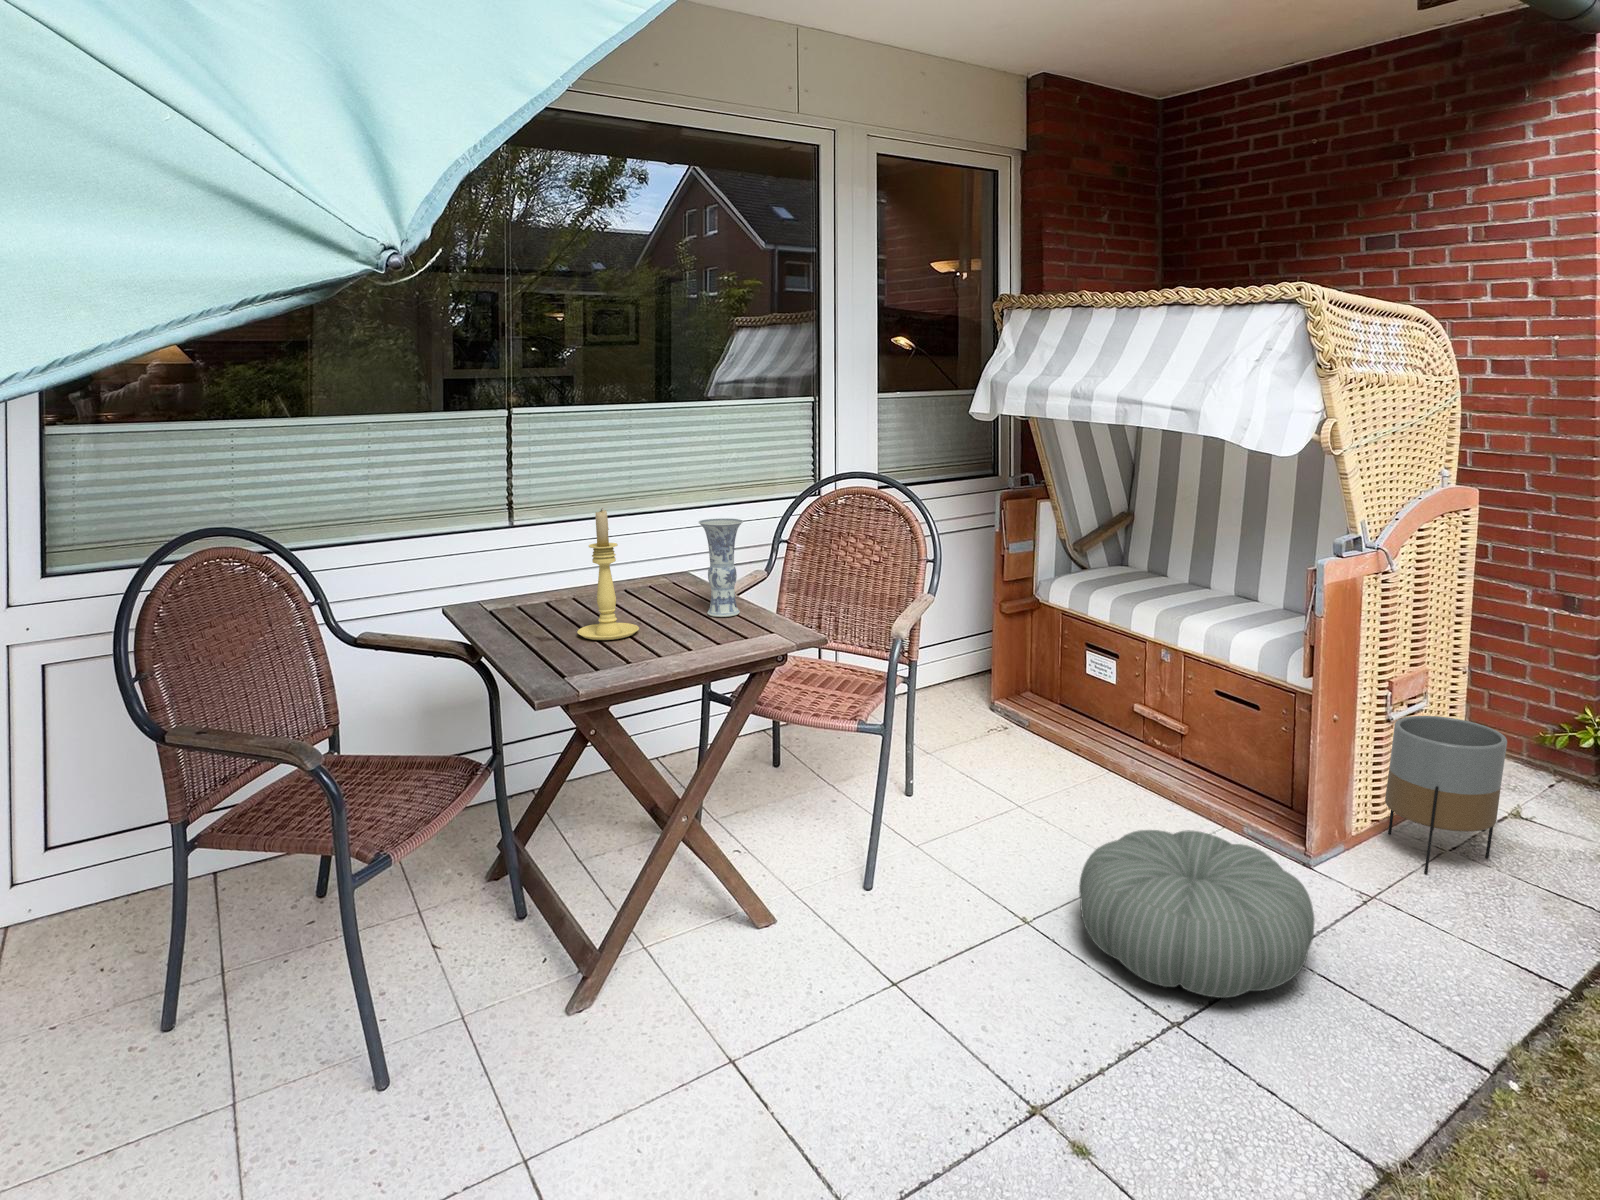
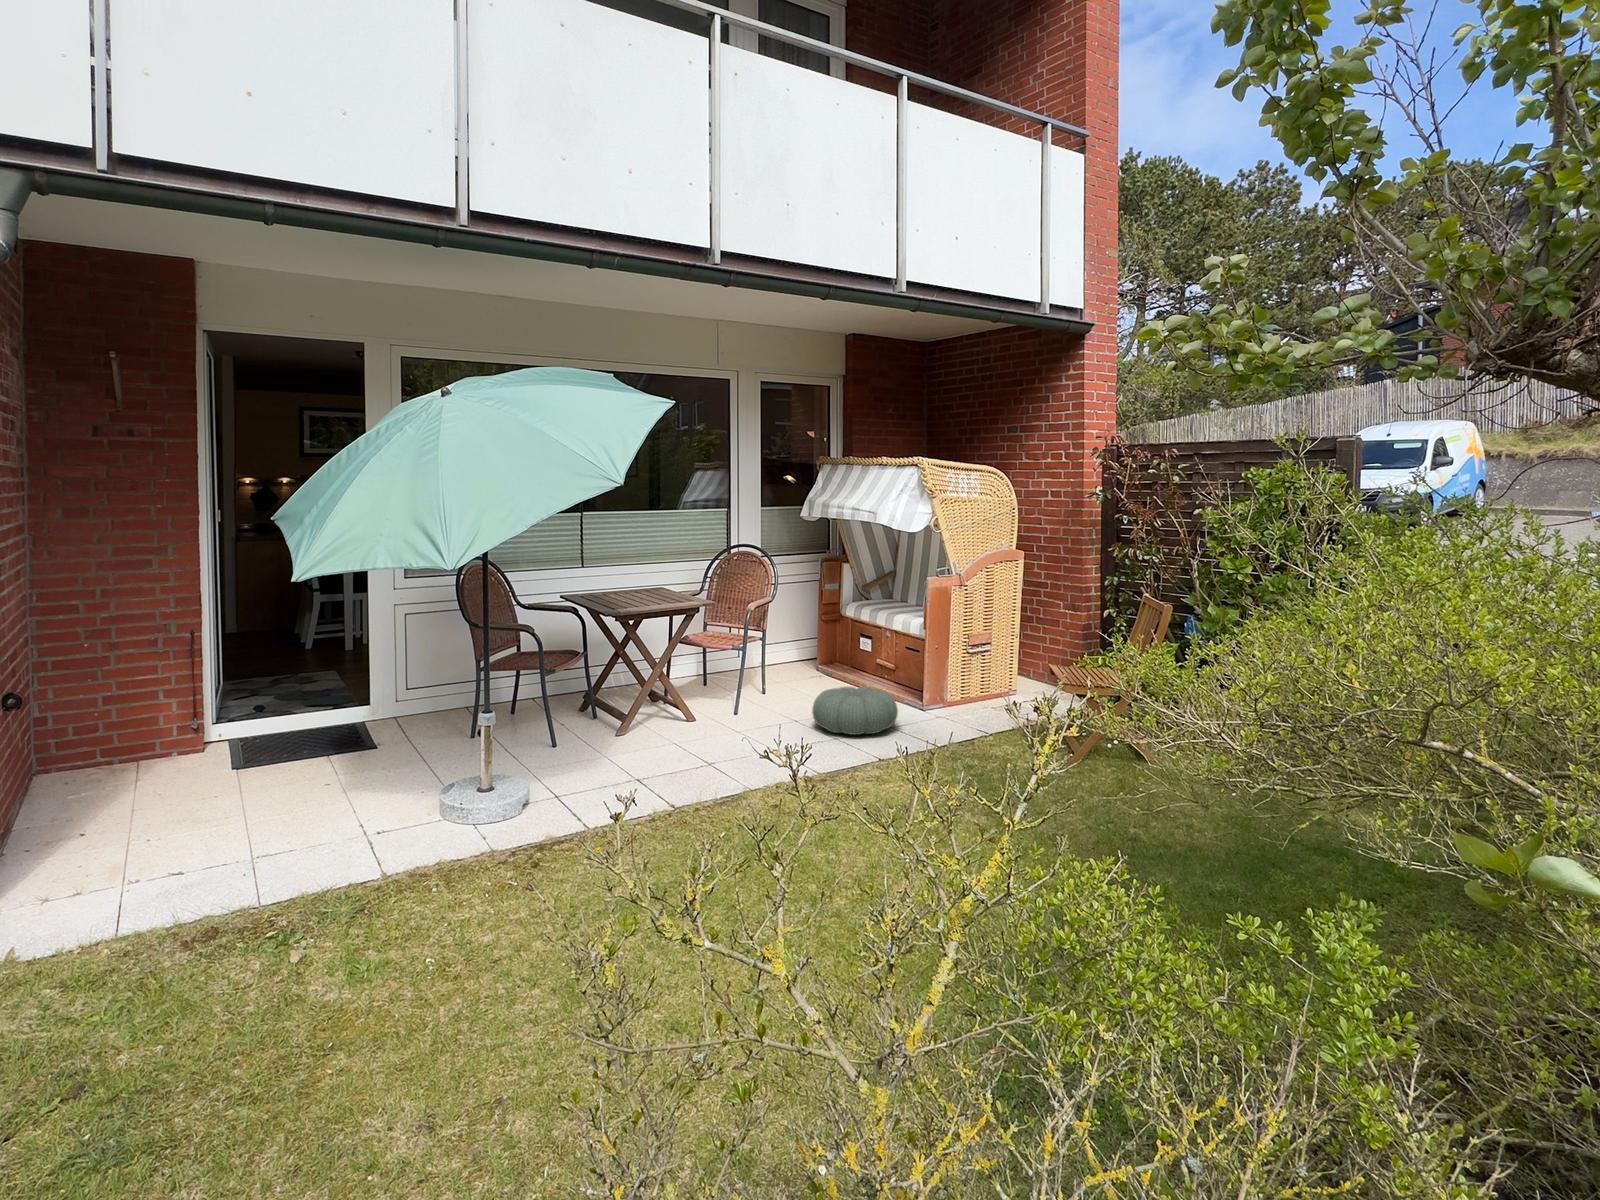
candle holder: present [577,508,639,640] -> none [619,553,643,603]
vase: present [699,518,743,617] -> none [668,559,686,598]
planter: present [1385,716,1507,874] -> none [961,651,1002,714]

